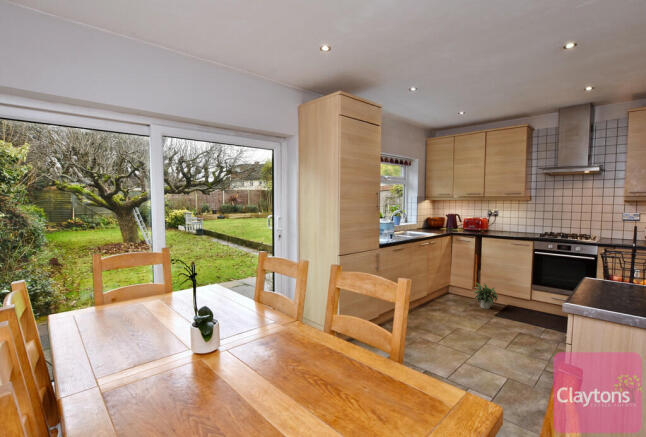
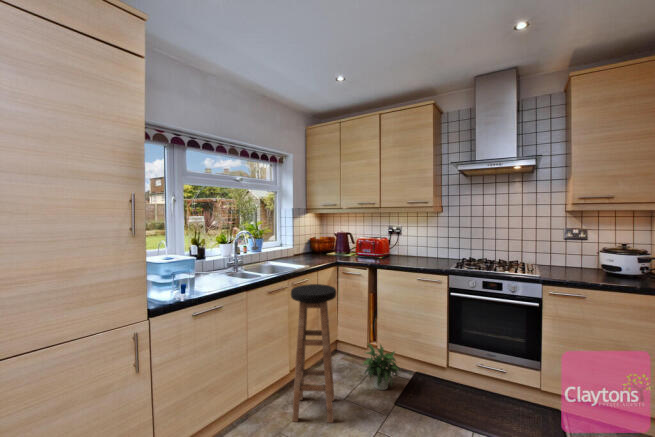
bar stool: none [434,242,463,316] -> present [291,284,336,423]

